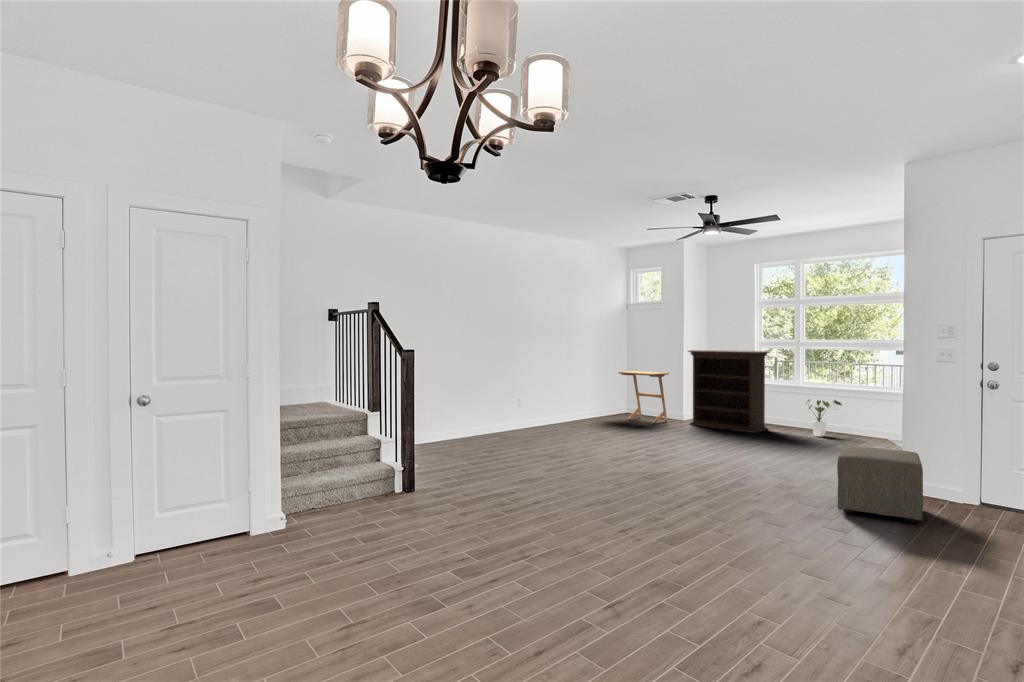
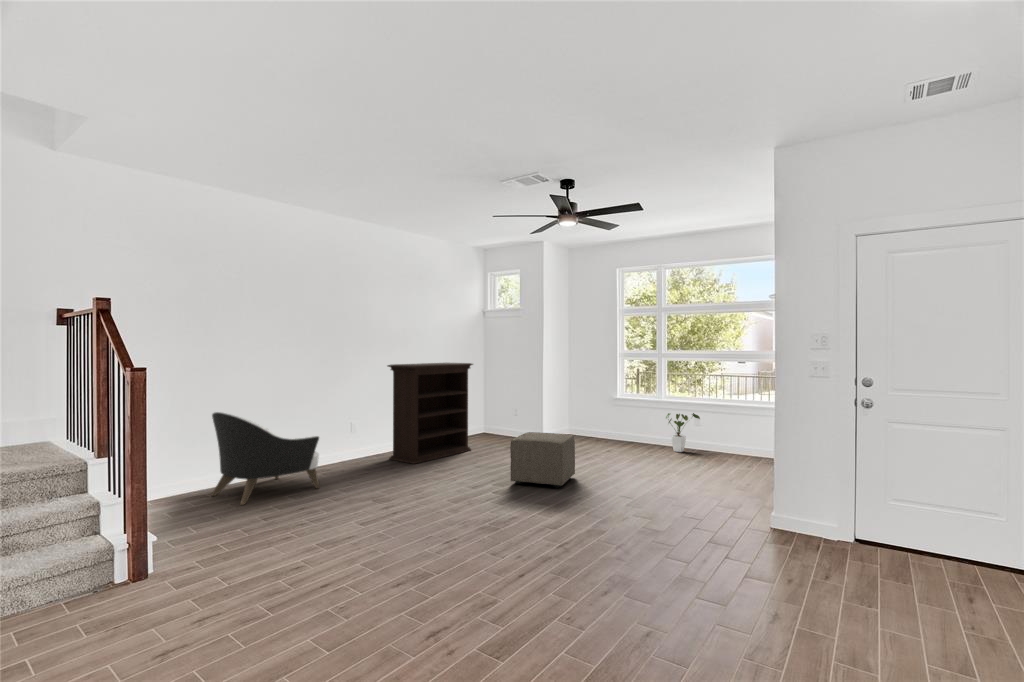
bookshelf: present [688,350,770,433] -> present [388,363,473,464]
side table: present [619,371,669,423] -> none [475,384,528,442]
armchair: none [422,386,501,457] -> present [212,412,319,505]
ottoman: present [837,446,923,522] -> present [510,432,575,488]

